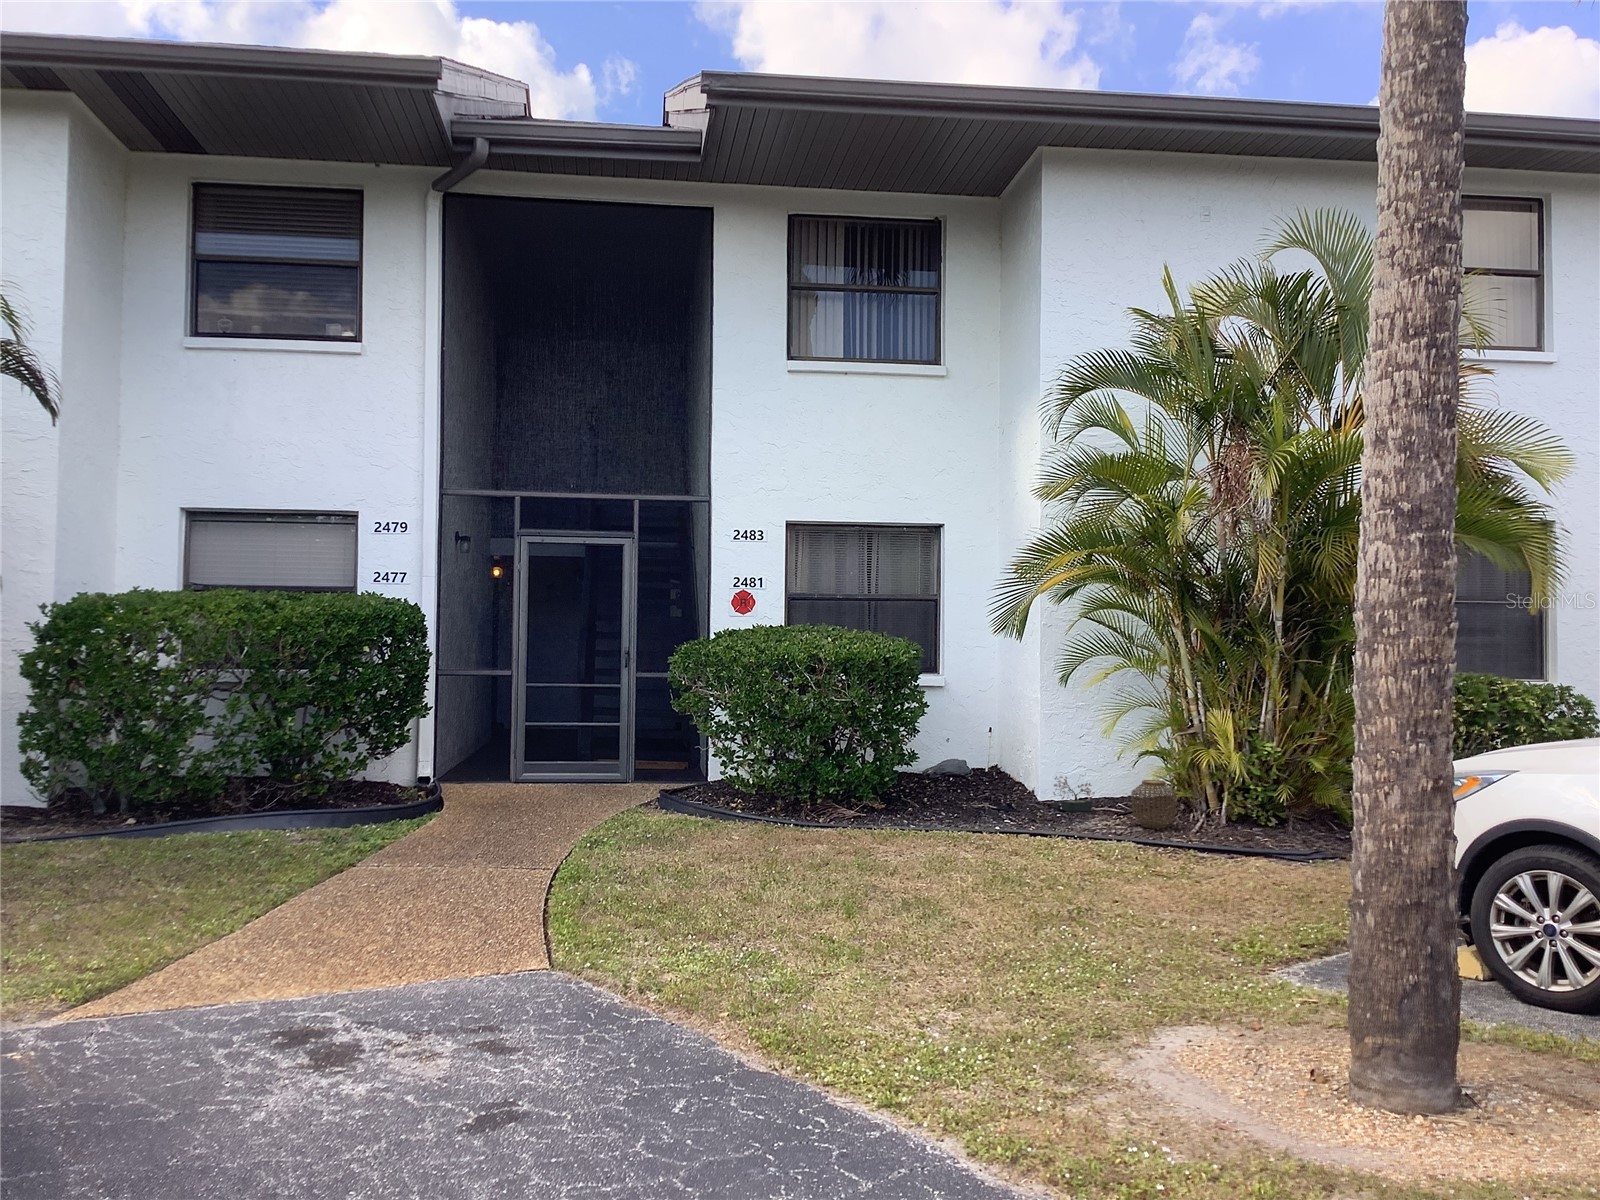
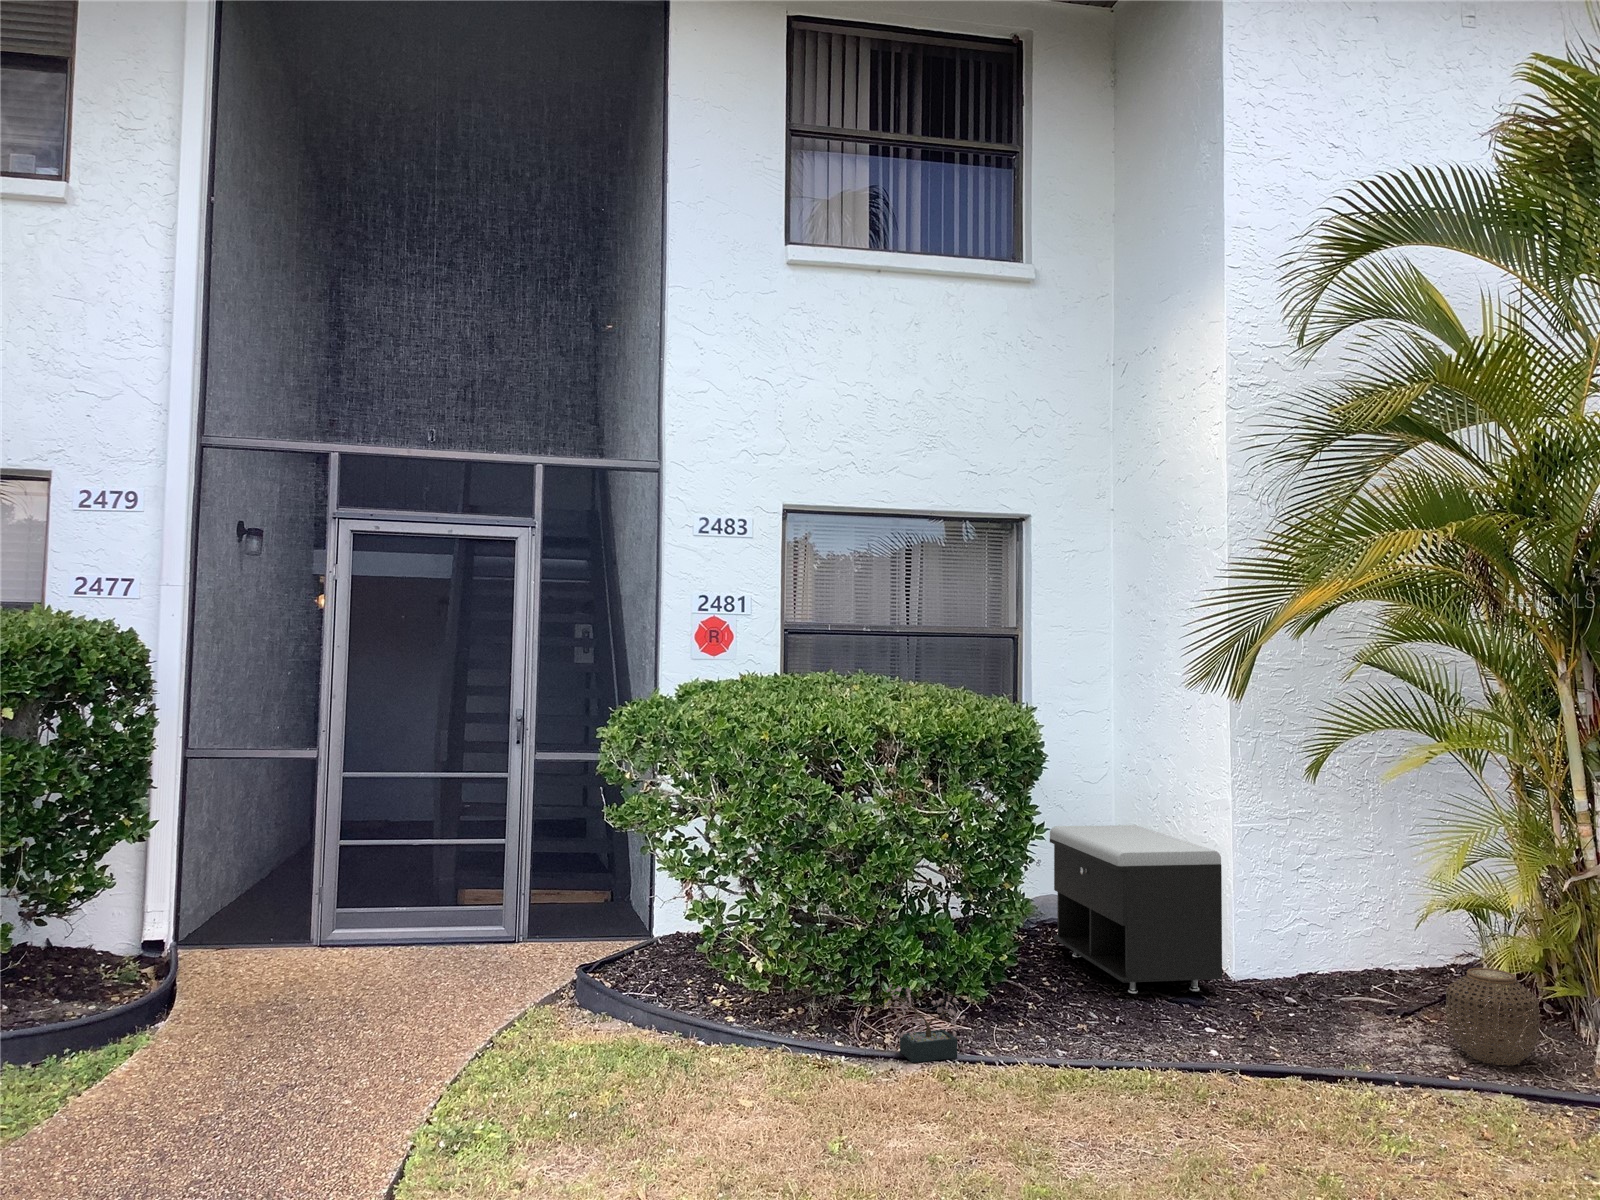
storage bench: none [947,717,1032,806] -> present [1050,825,1222,994]
decorative plant: present [1053,776,1095,812] -> present [883,984,965,1062]

